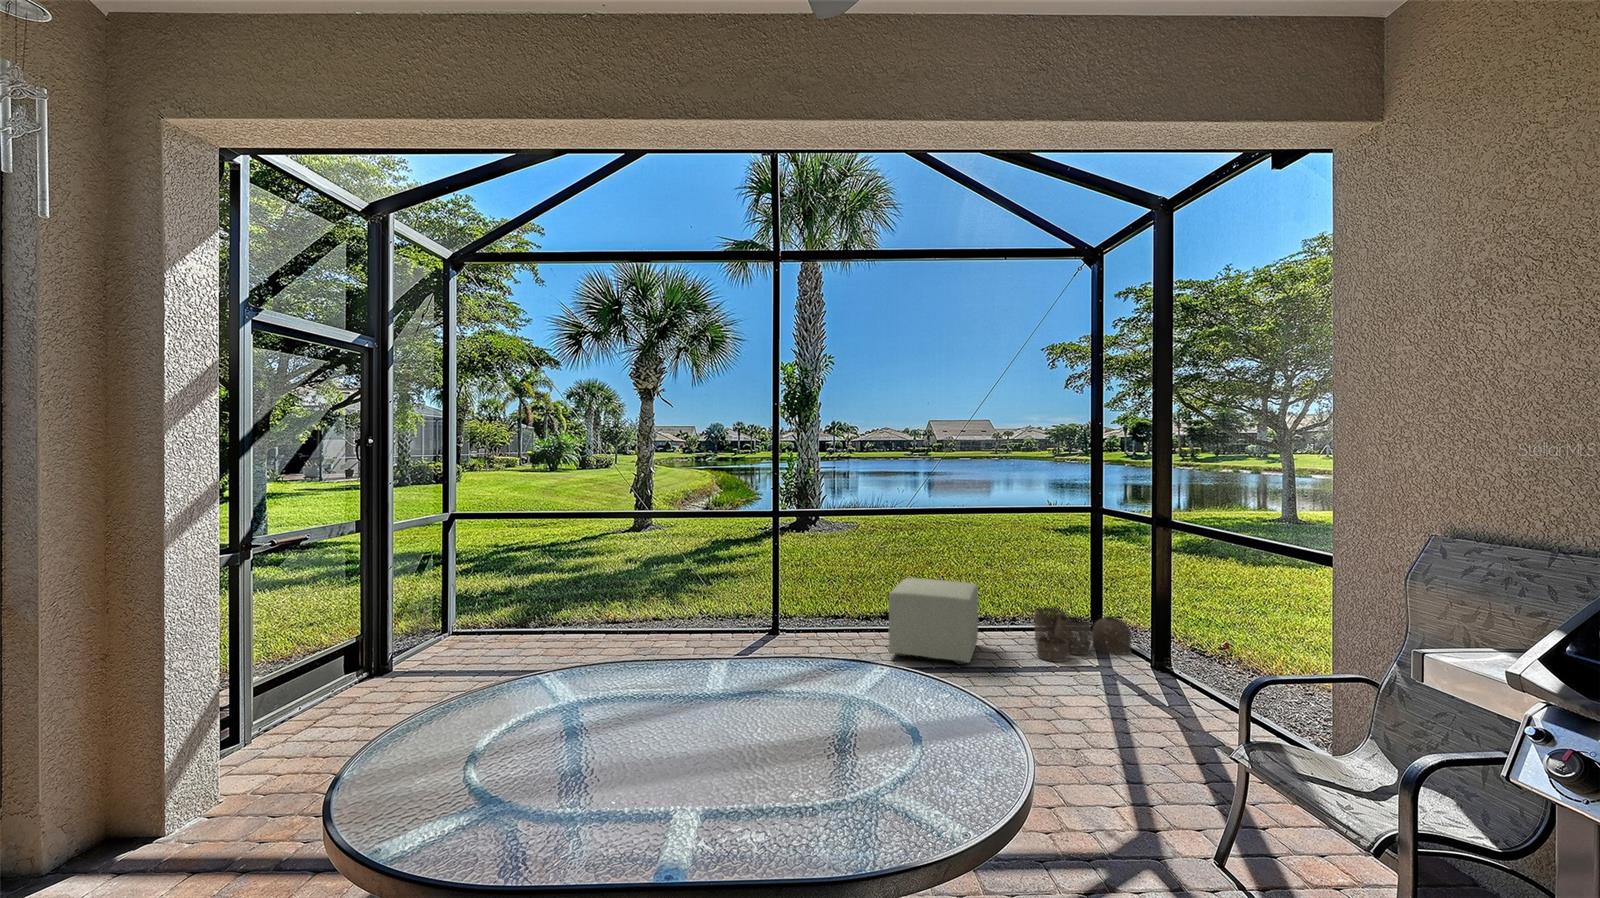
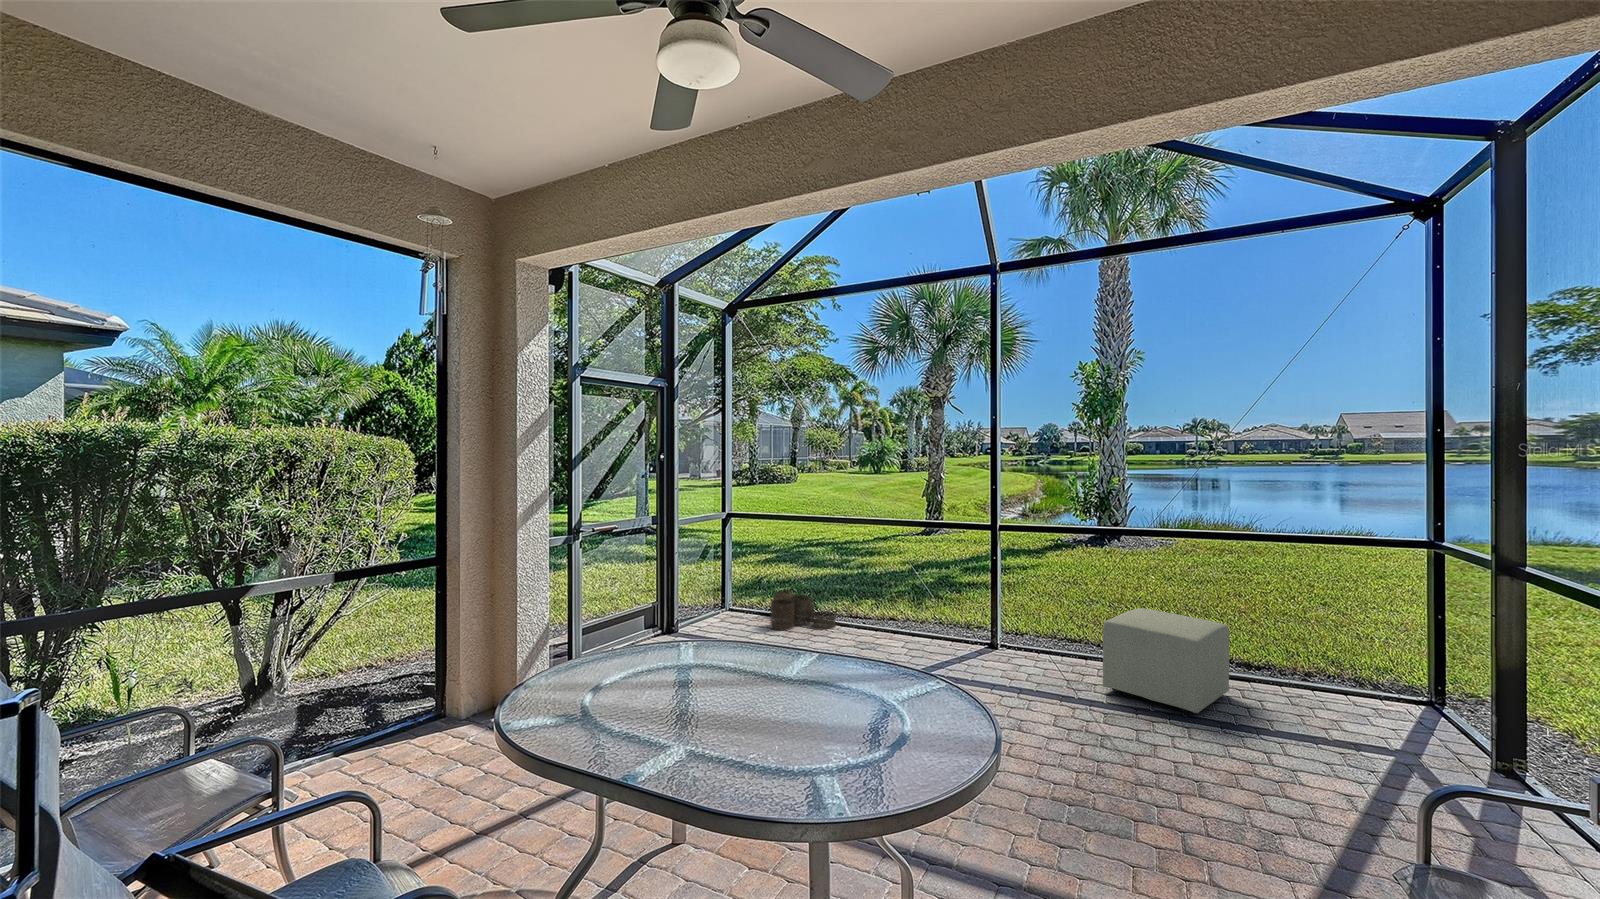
woven basket: present [1034,607,1131,661] -> present [770,590,836,630]

